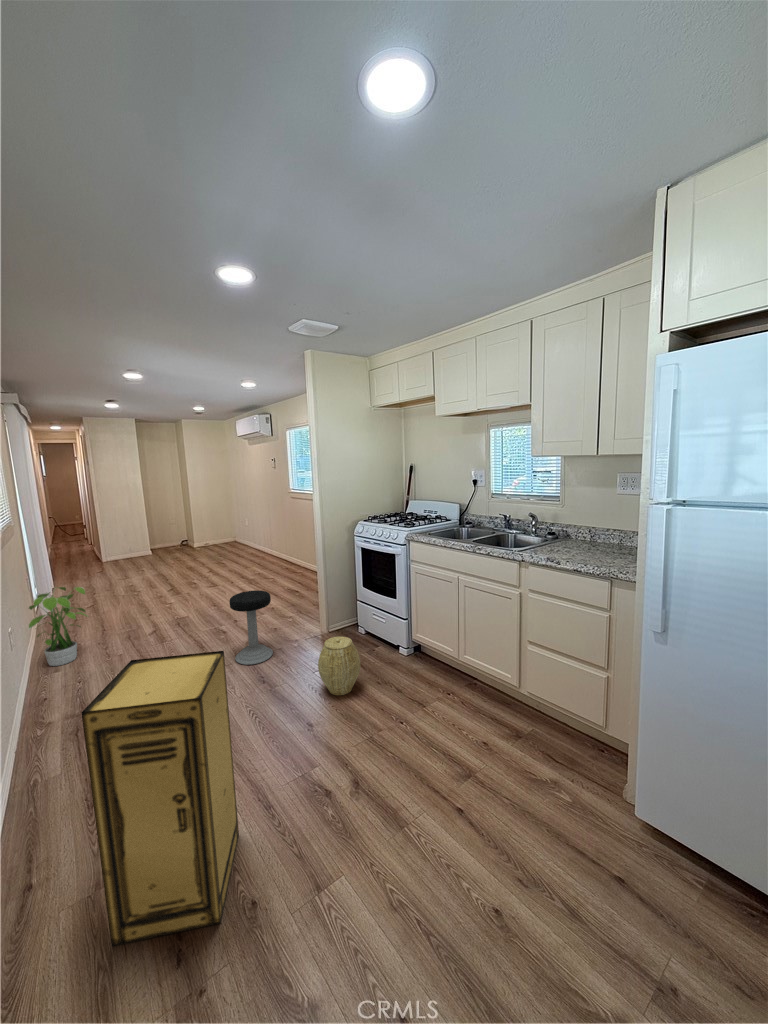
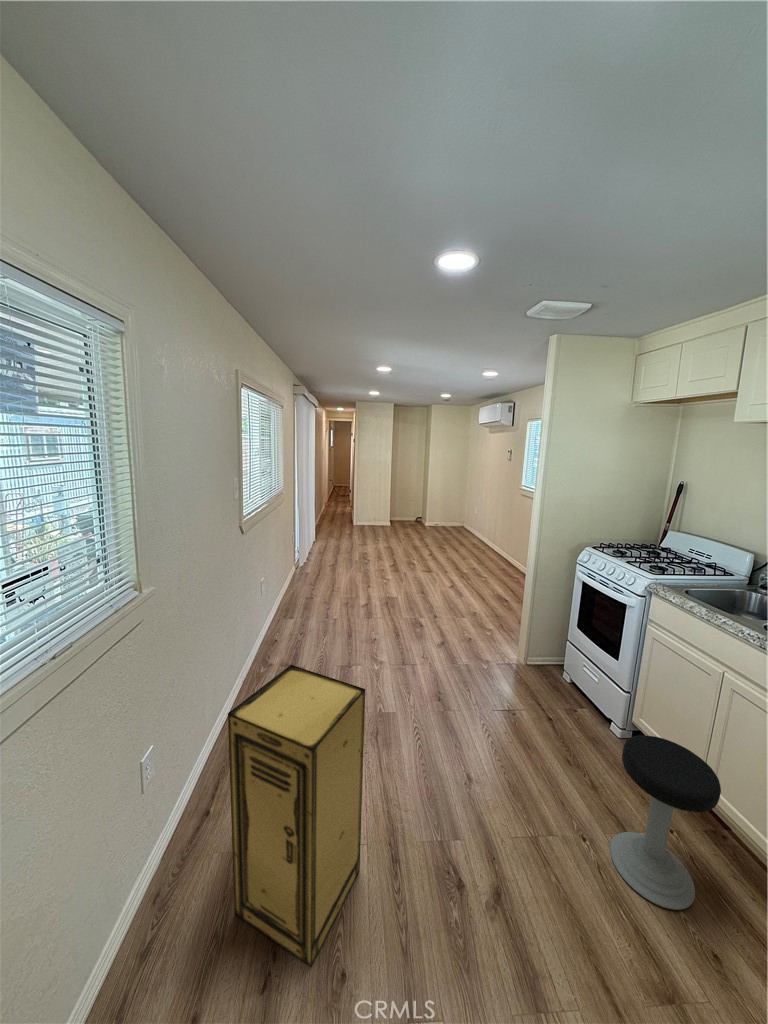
potted plant: present [28,587,88,666] -> none [280,550,320,614]
stool: present [229,590,273,665] -> present [610,735,721,910]
woven basket: present [318,637,361,695] -> none [494,685,547,758]

